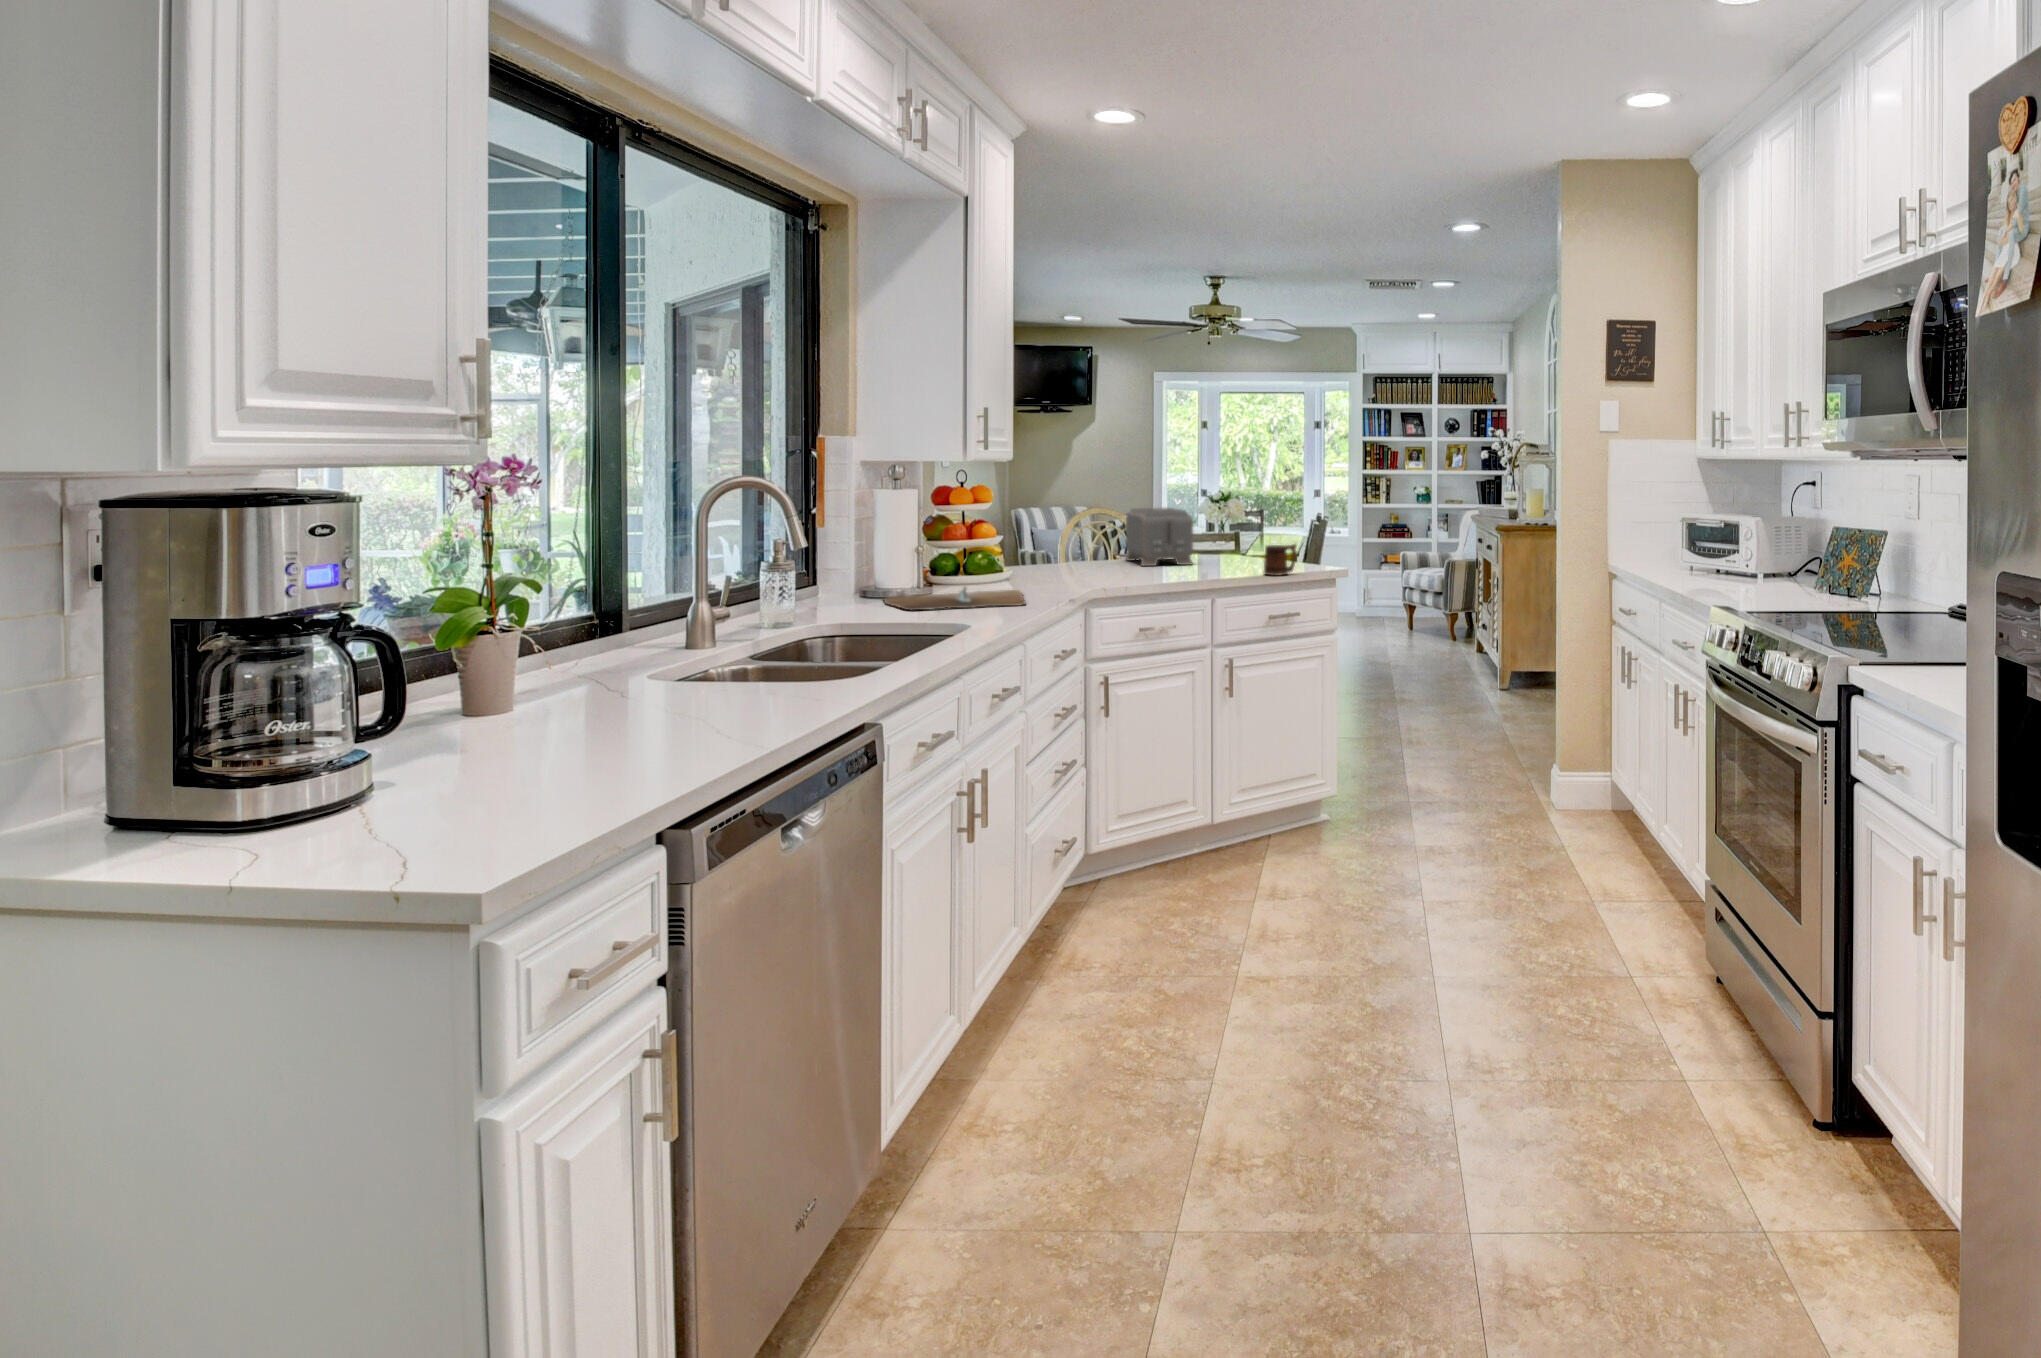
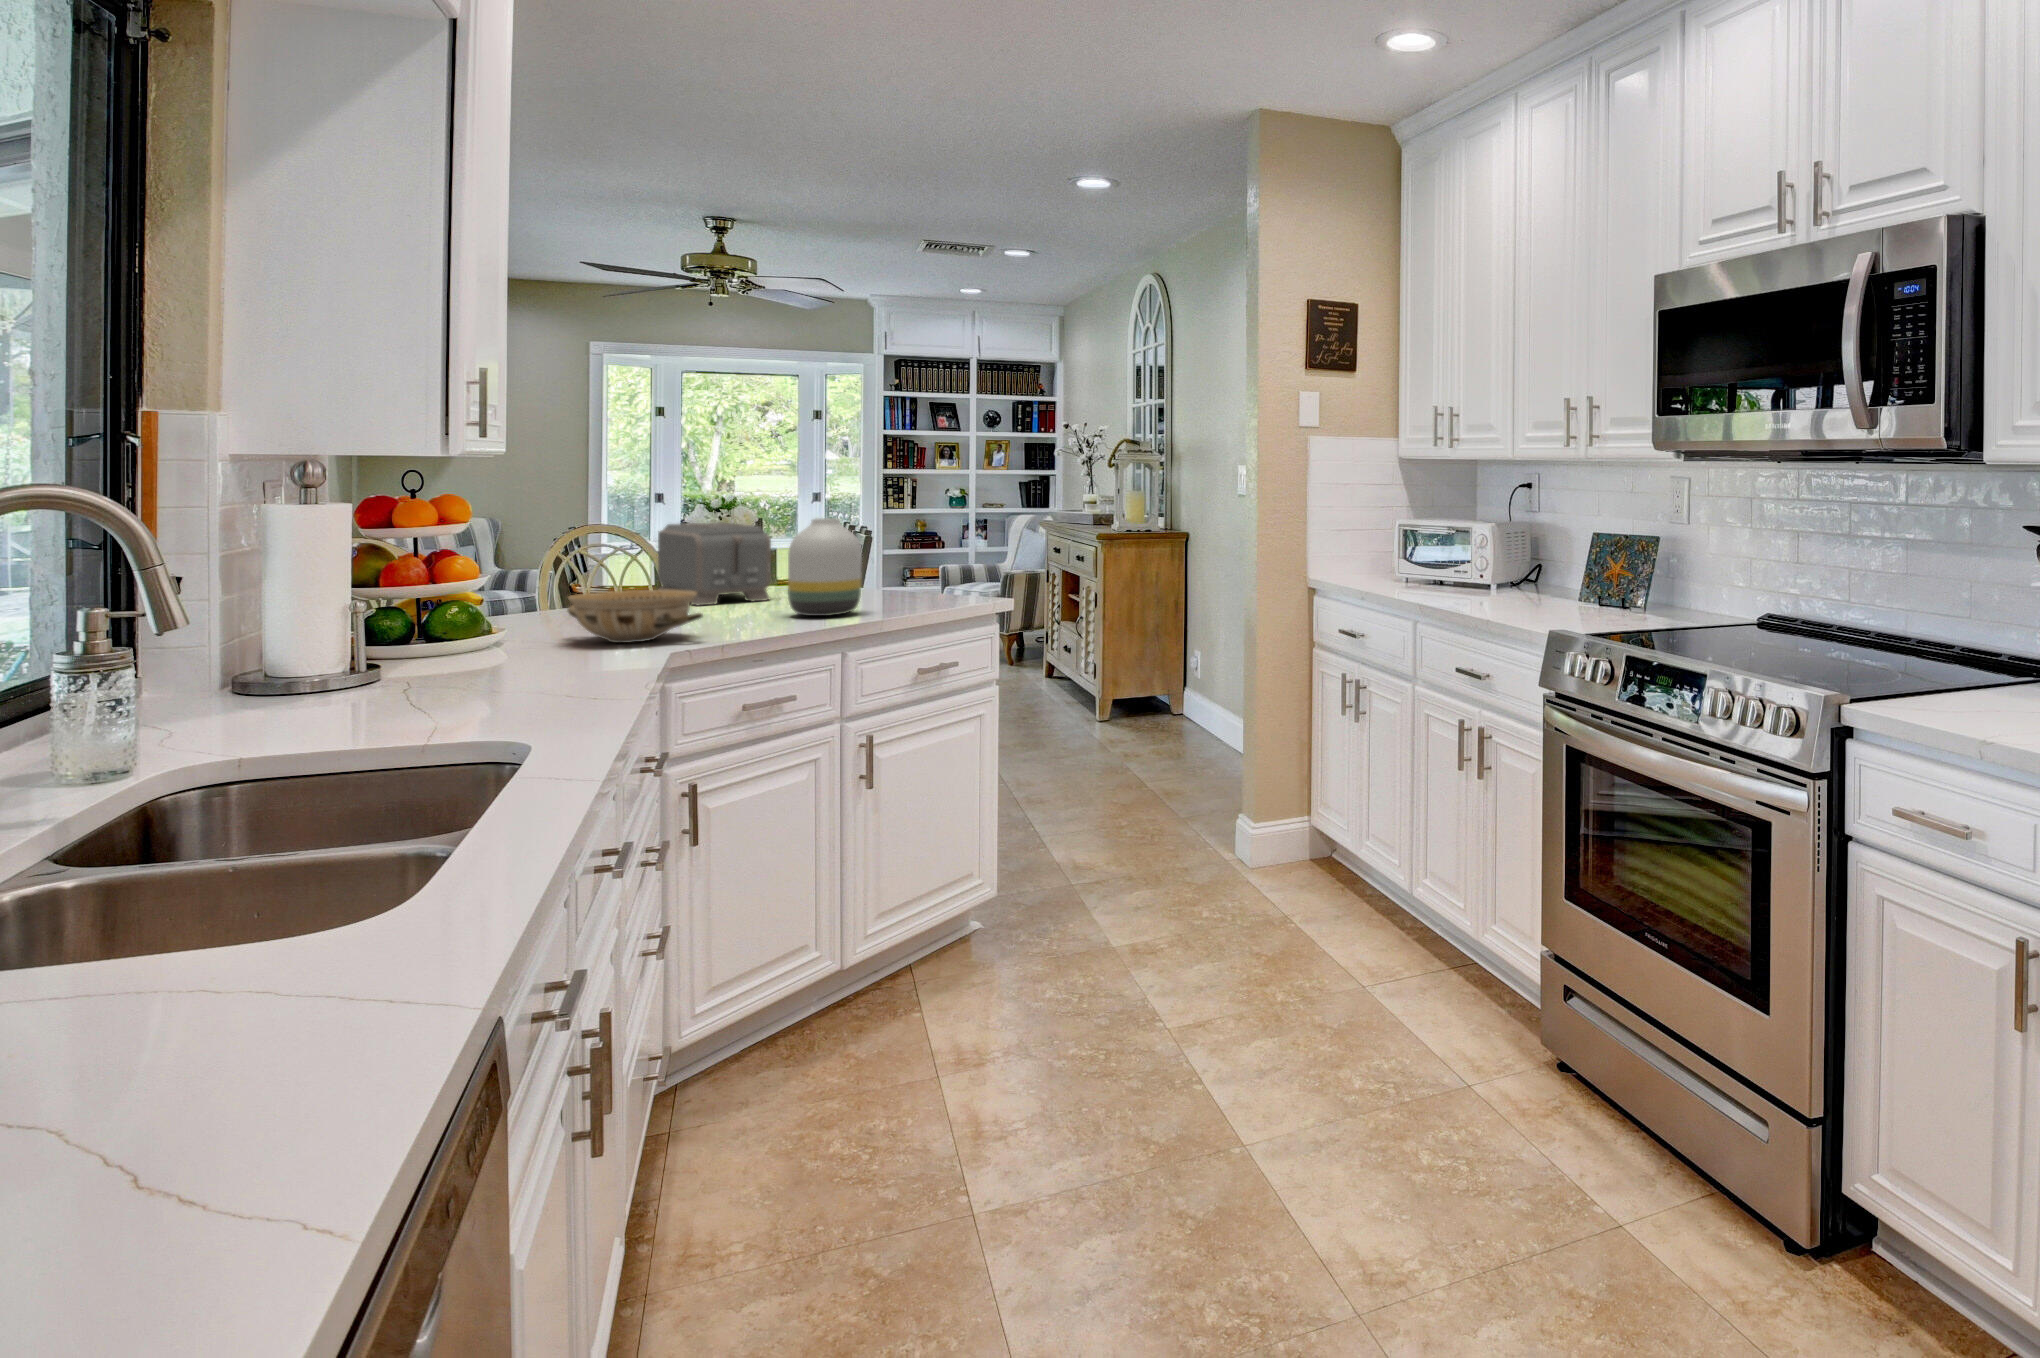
vase: none [1190,504,1239,575] -> present [788,518,862,616]
mug: present [1264,544,1296,576] -> none [895,568,940,613]
ceramic bowl: none [1044,551,1121,585] -> present [567,590,703,643]
cutting board: present [884,588,1025,611] -> none [279,659,579,714]

